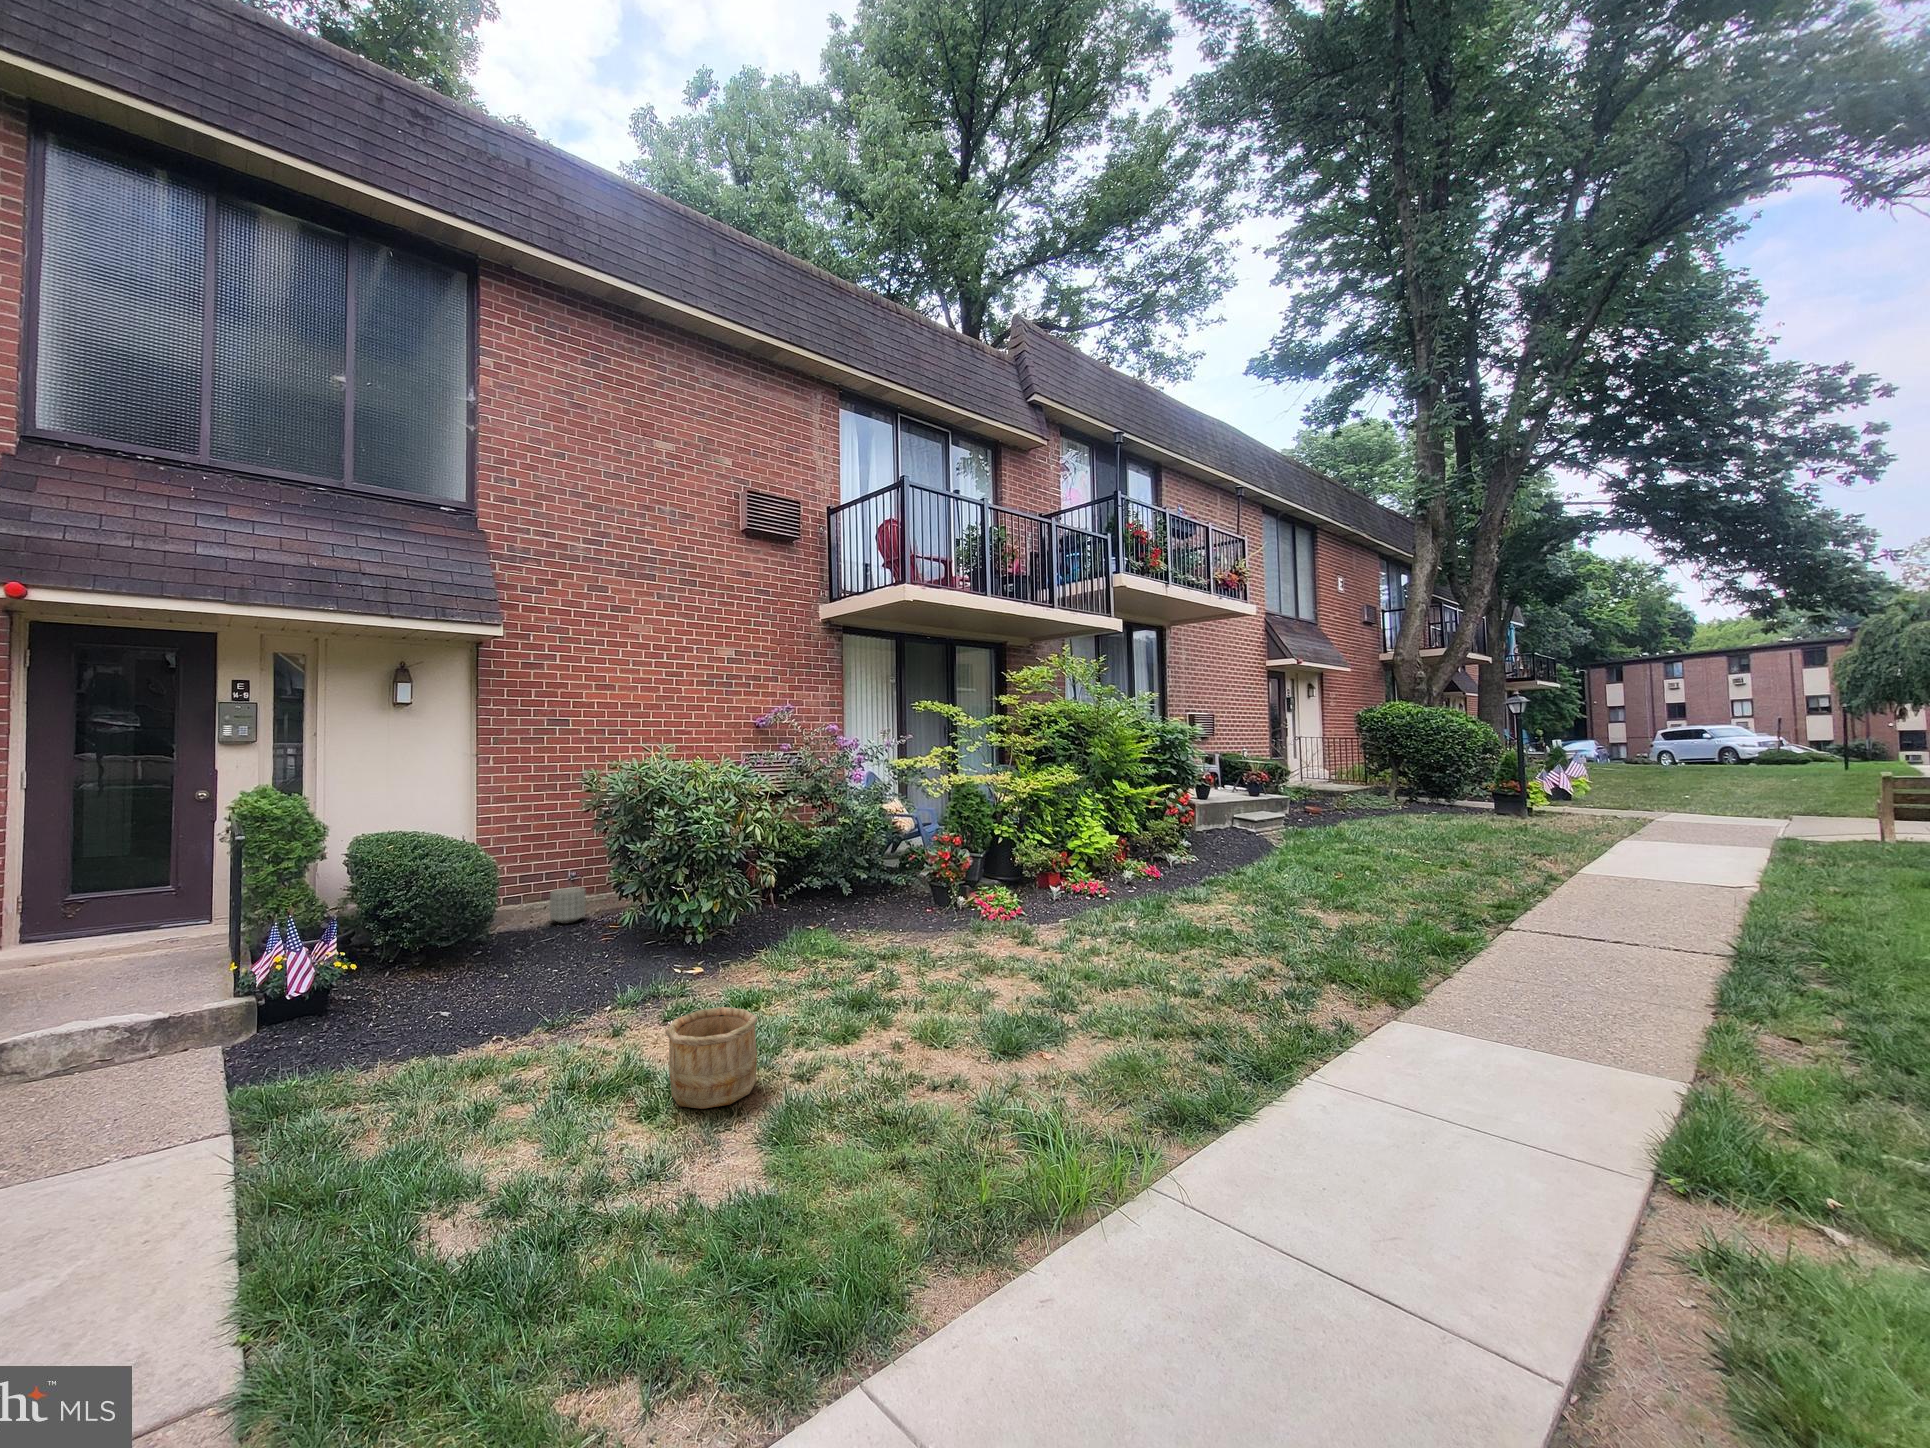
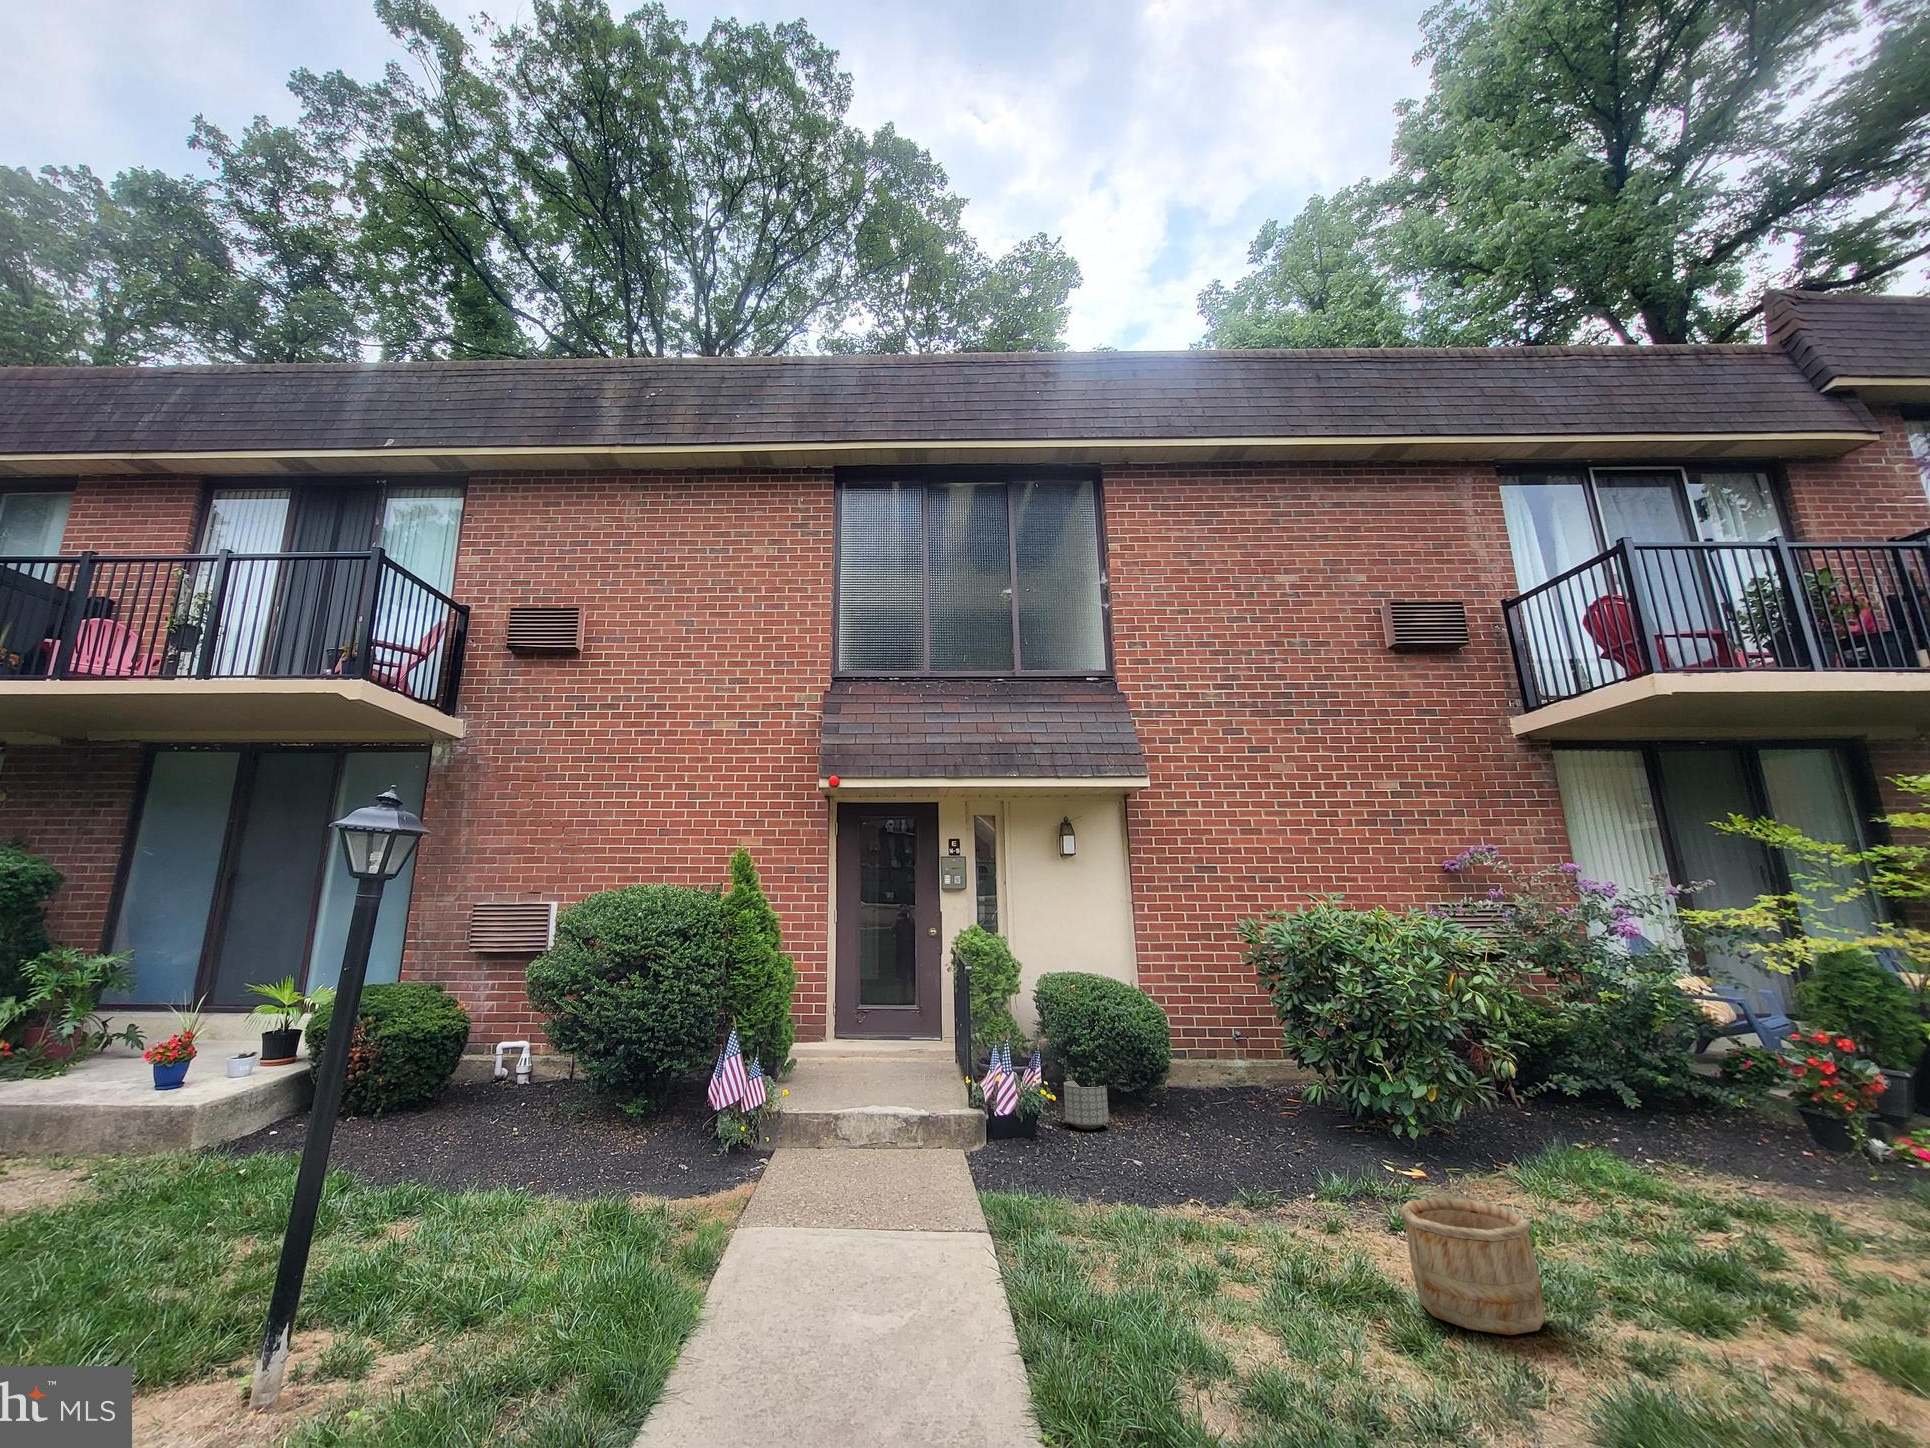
planter: present [550,887,585,923] -> present [1064,1081,1109,1130]

